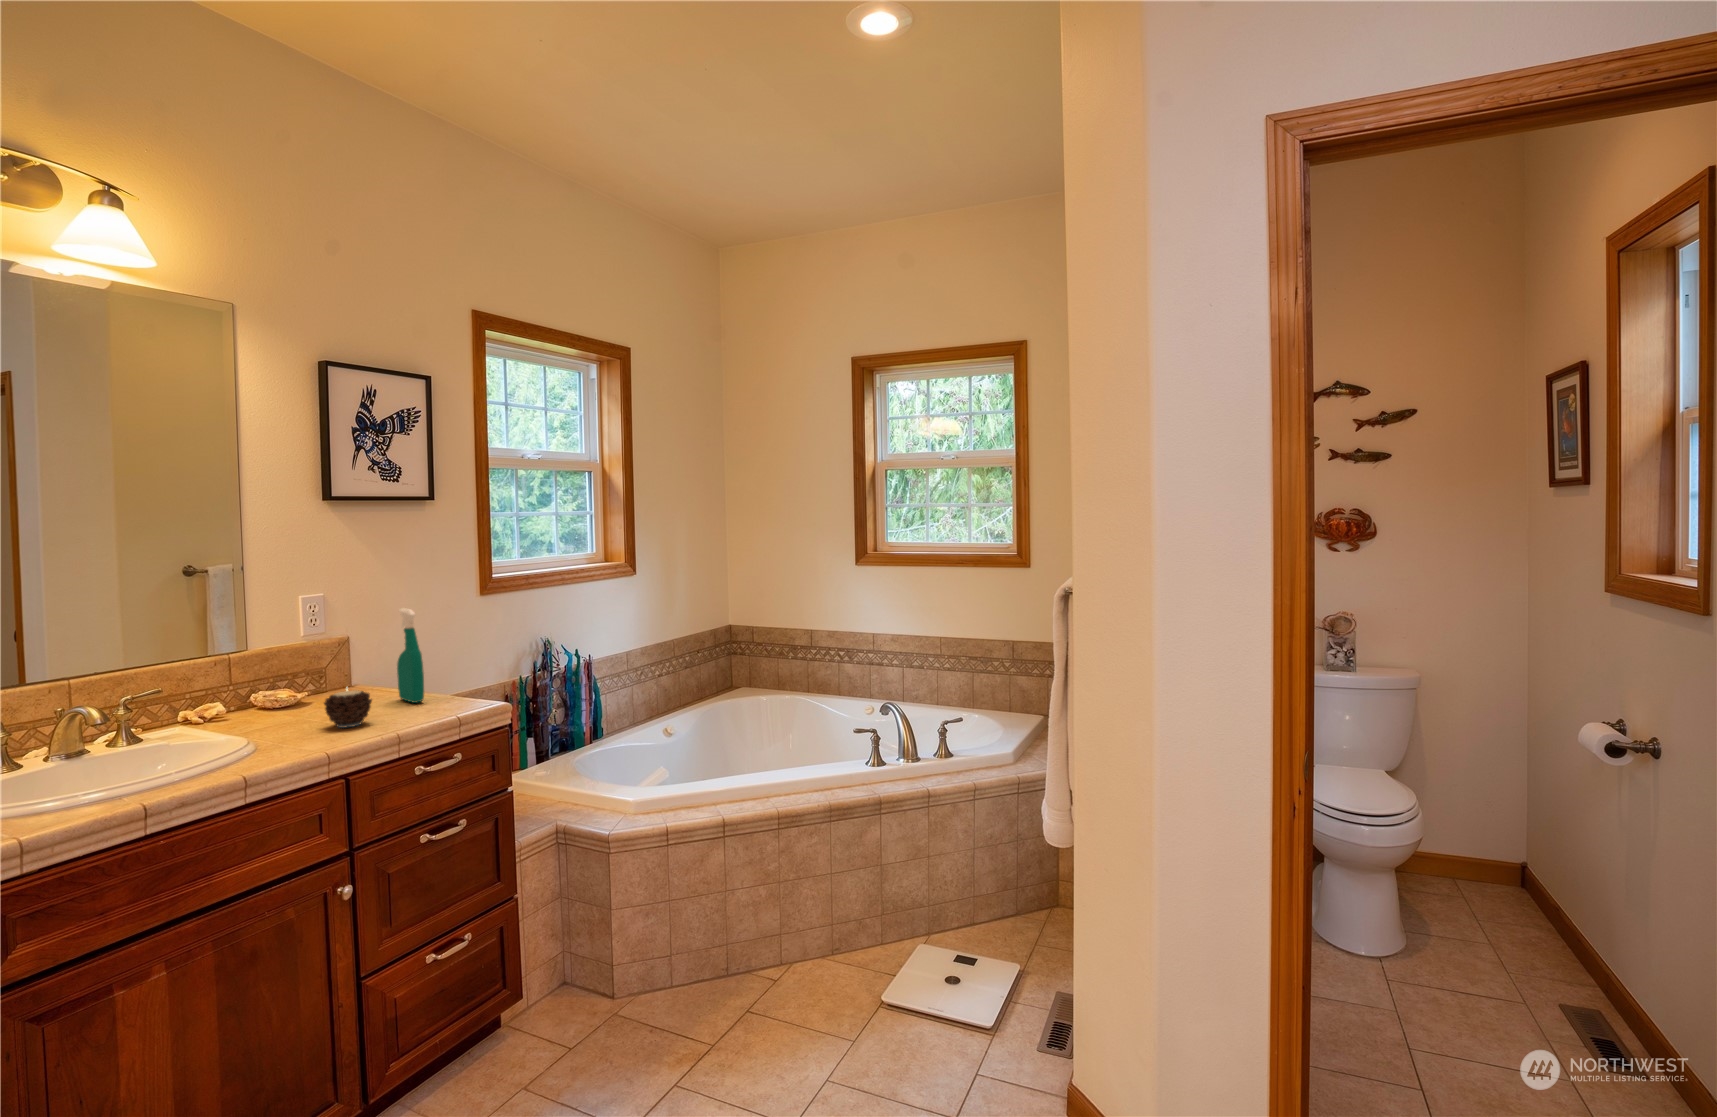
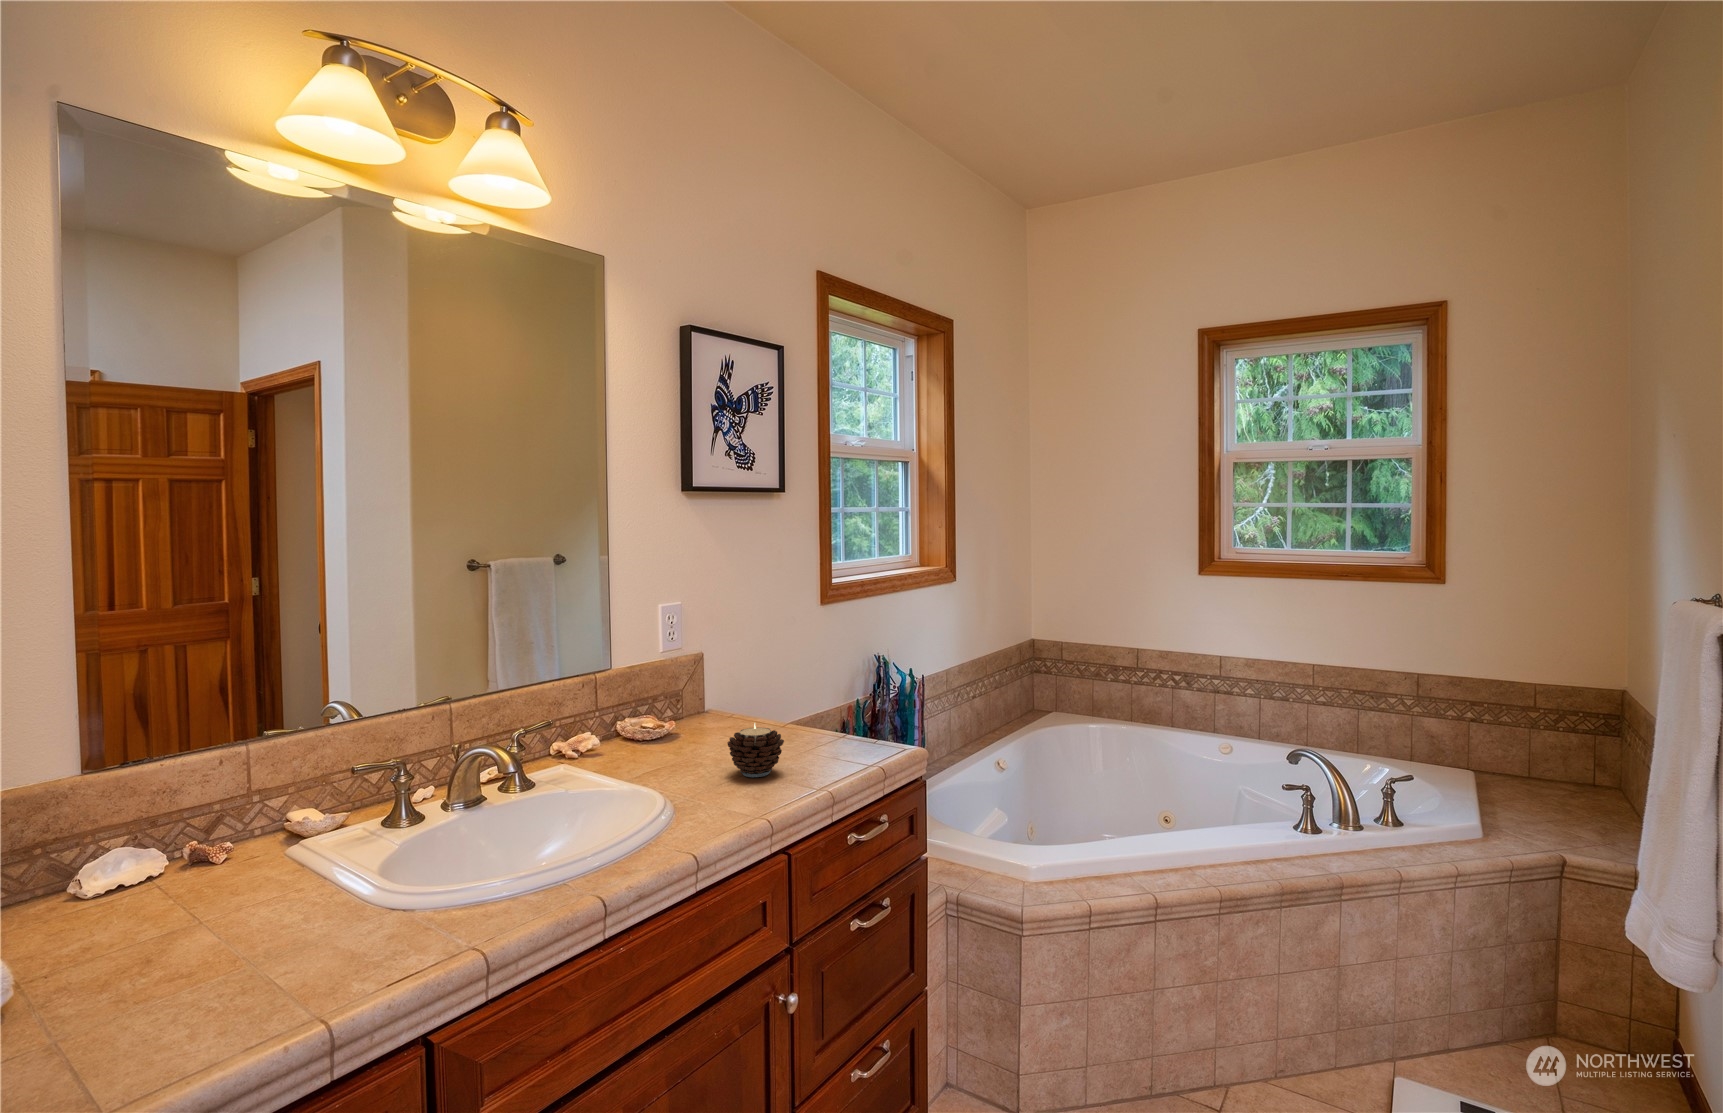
spray bottle: present [397,608,424,703] -> none [780,621,817,740]

